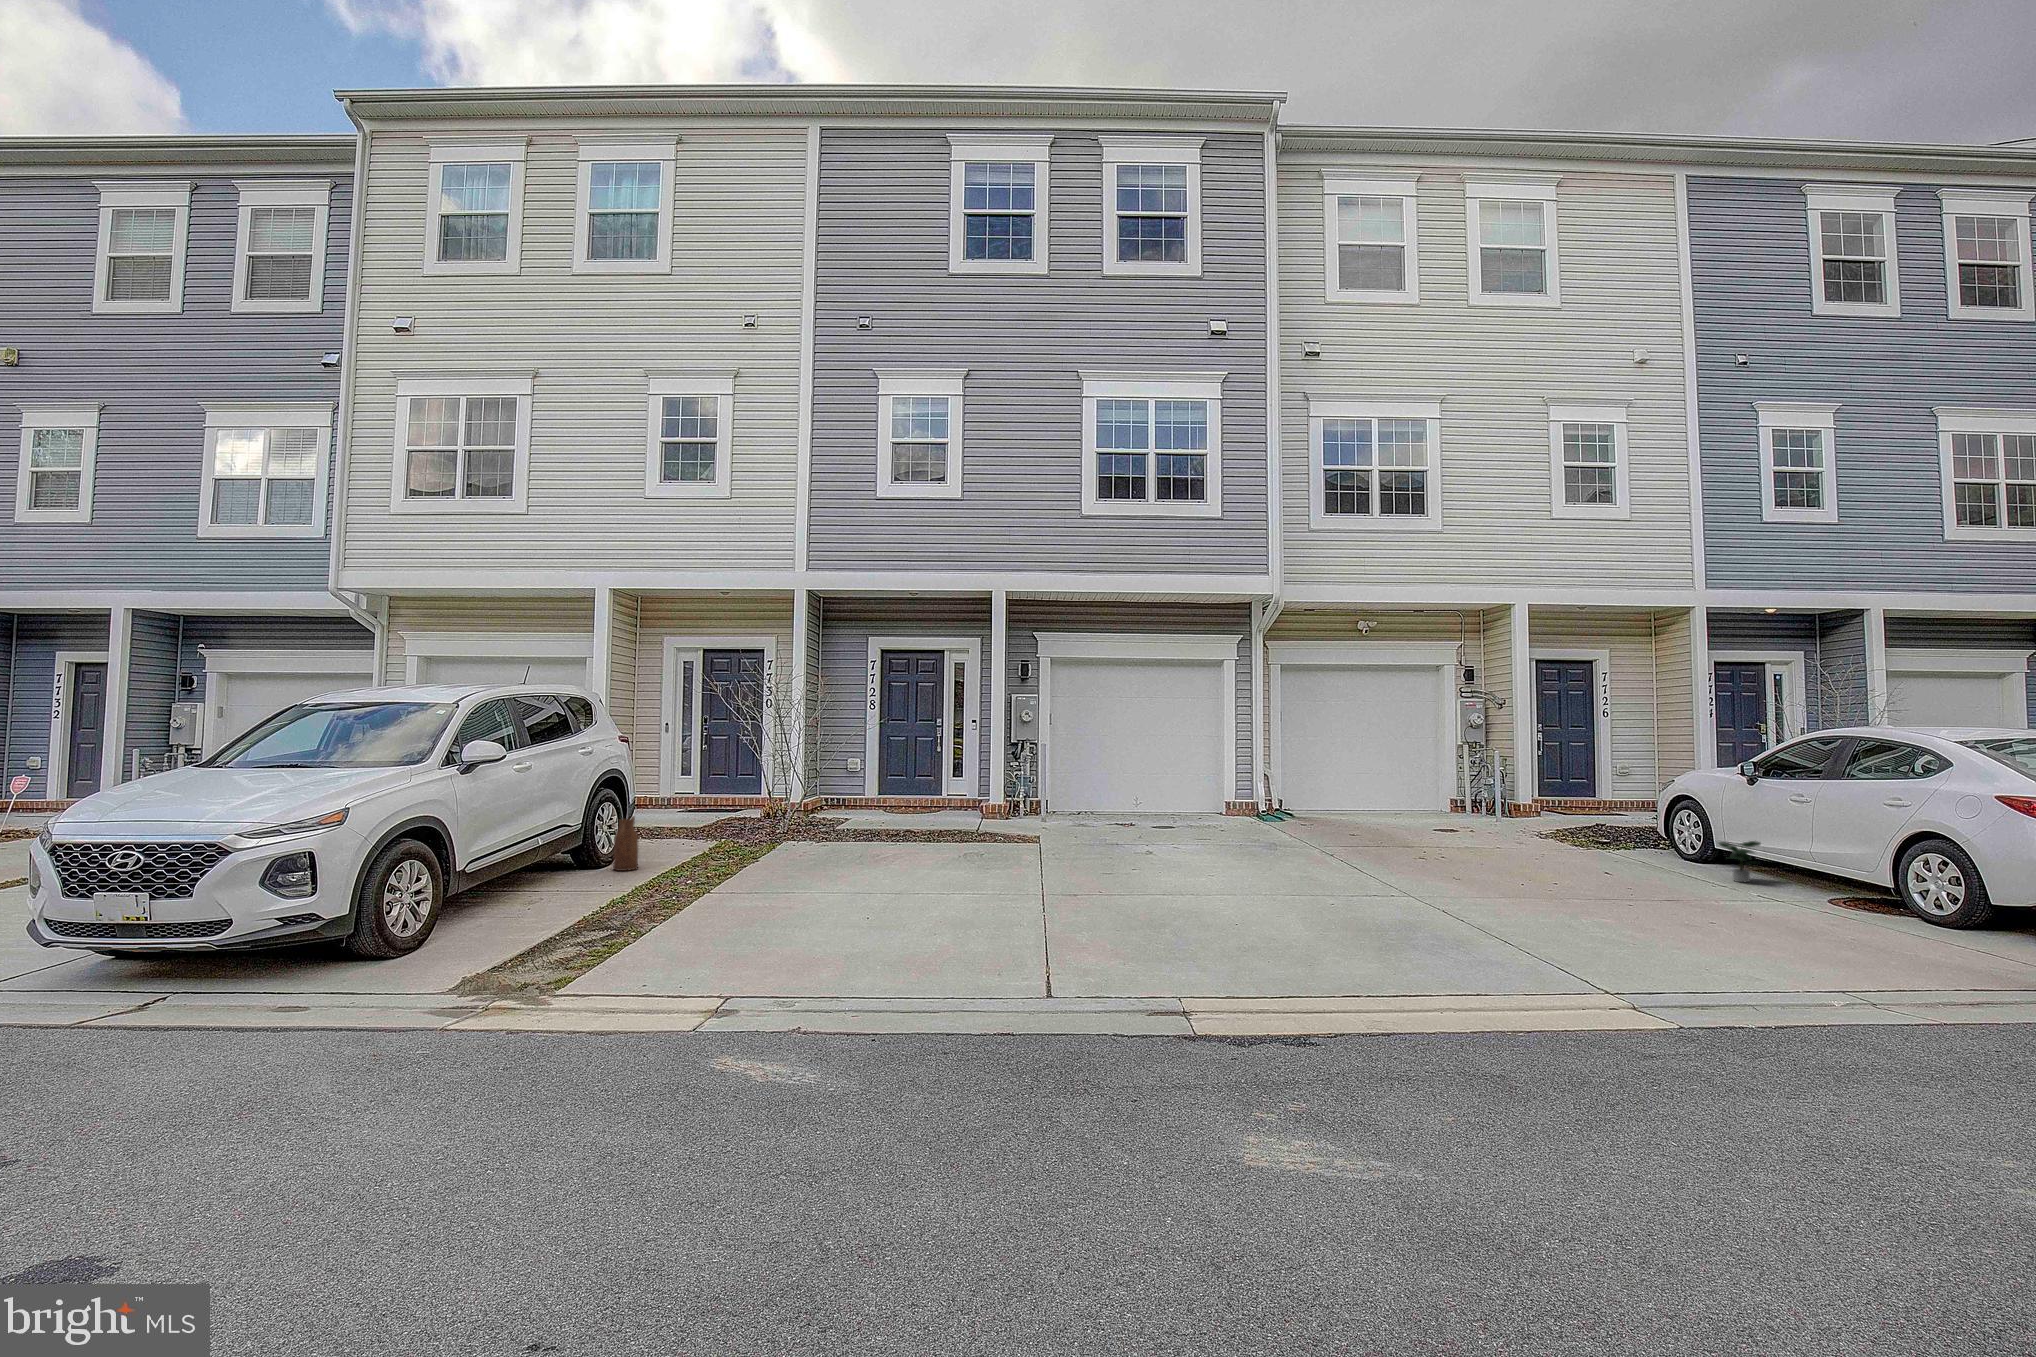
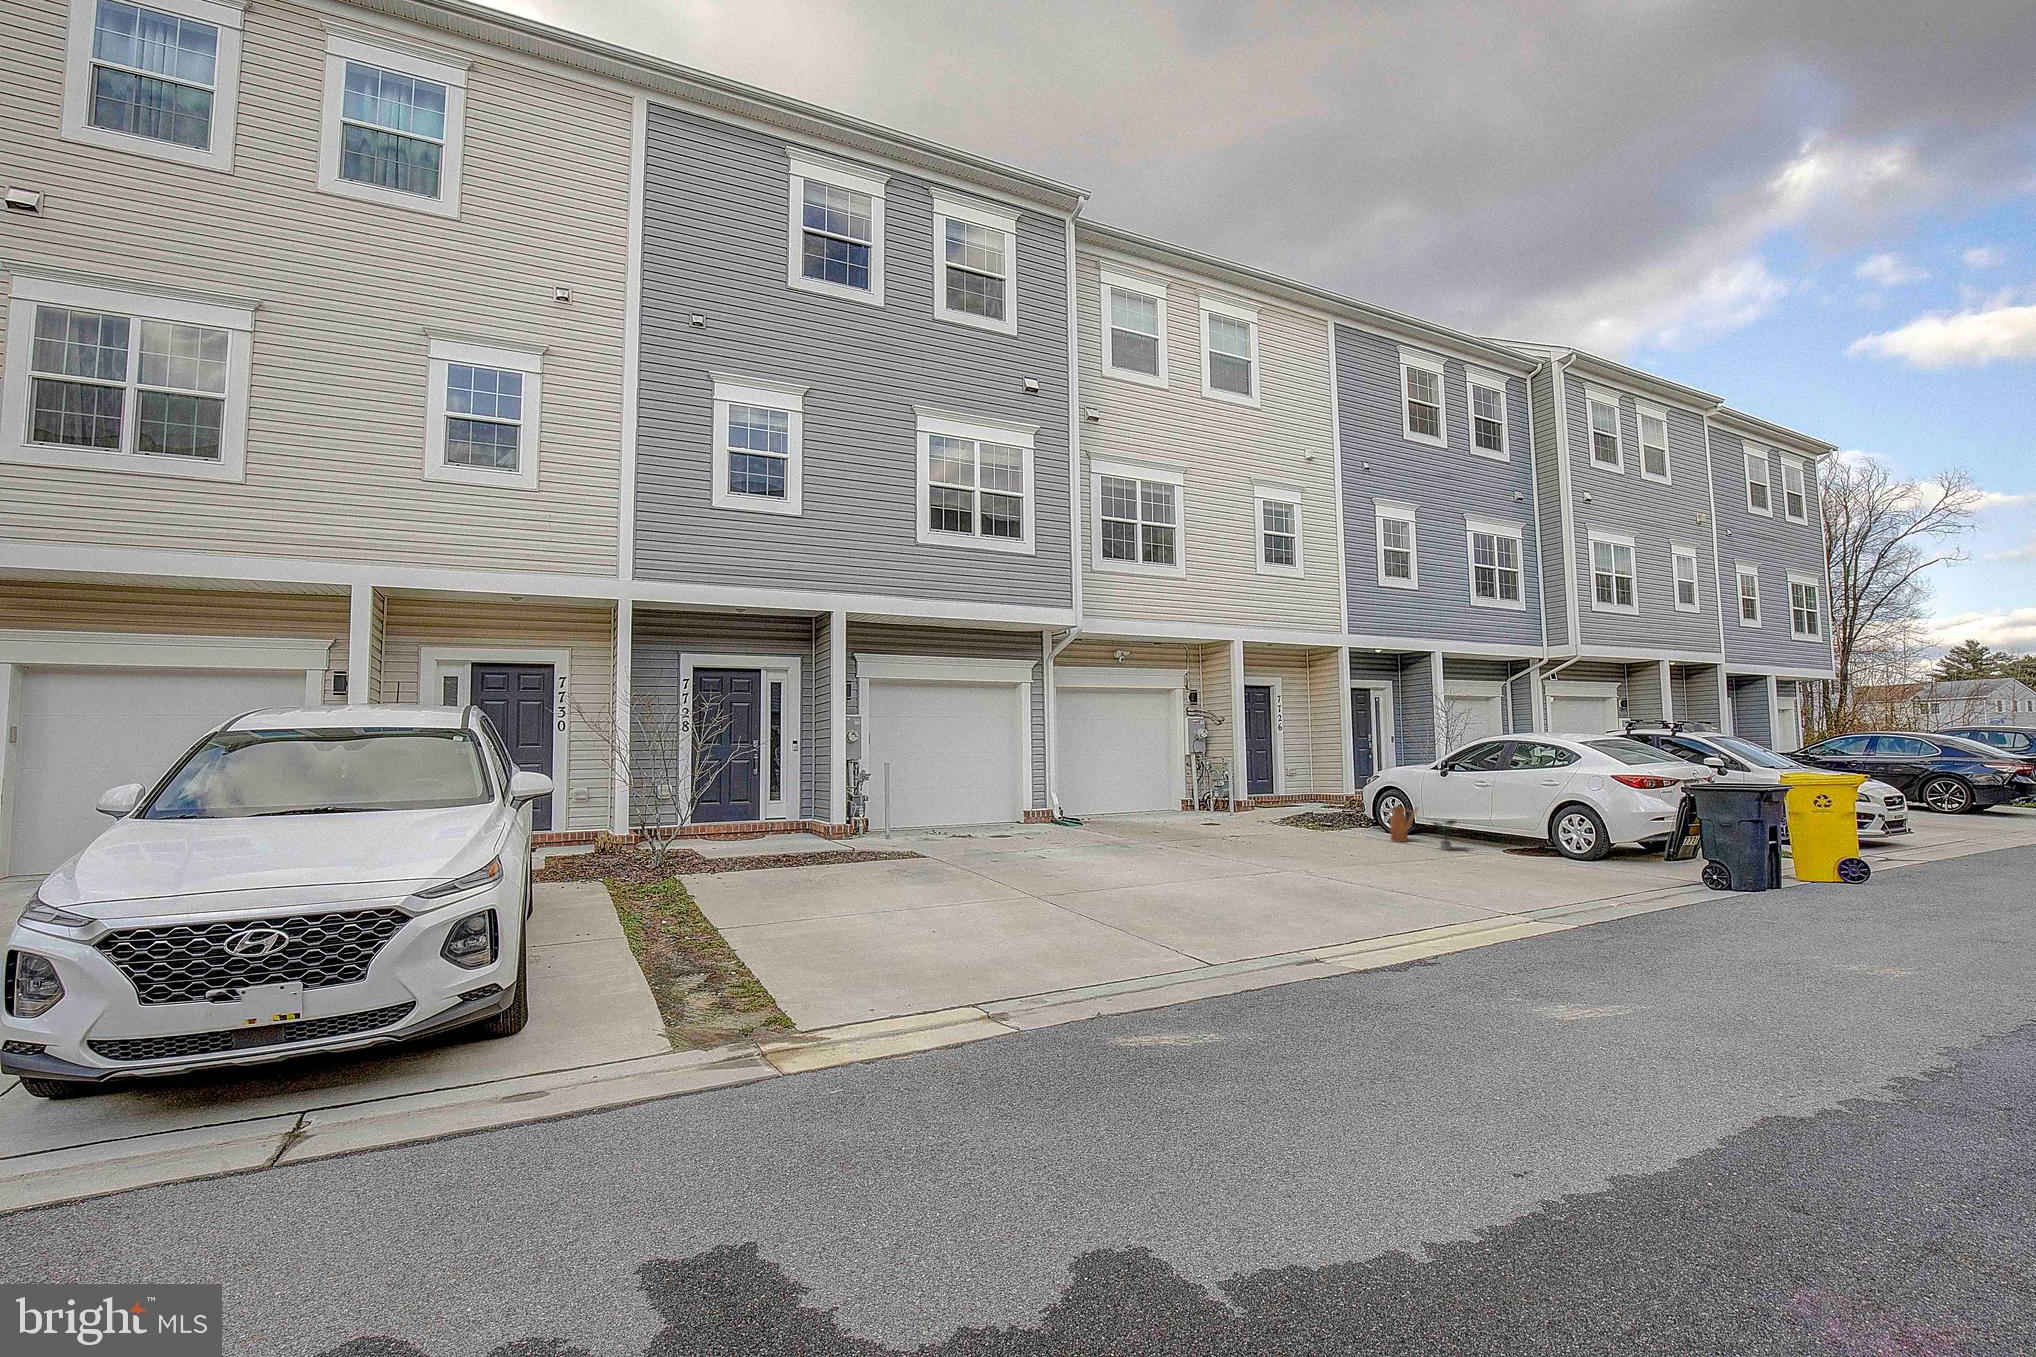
watering can: present [613,816,639,871] -> present [1388,806,1418,842]

